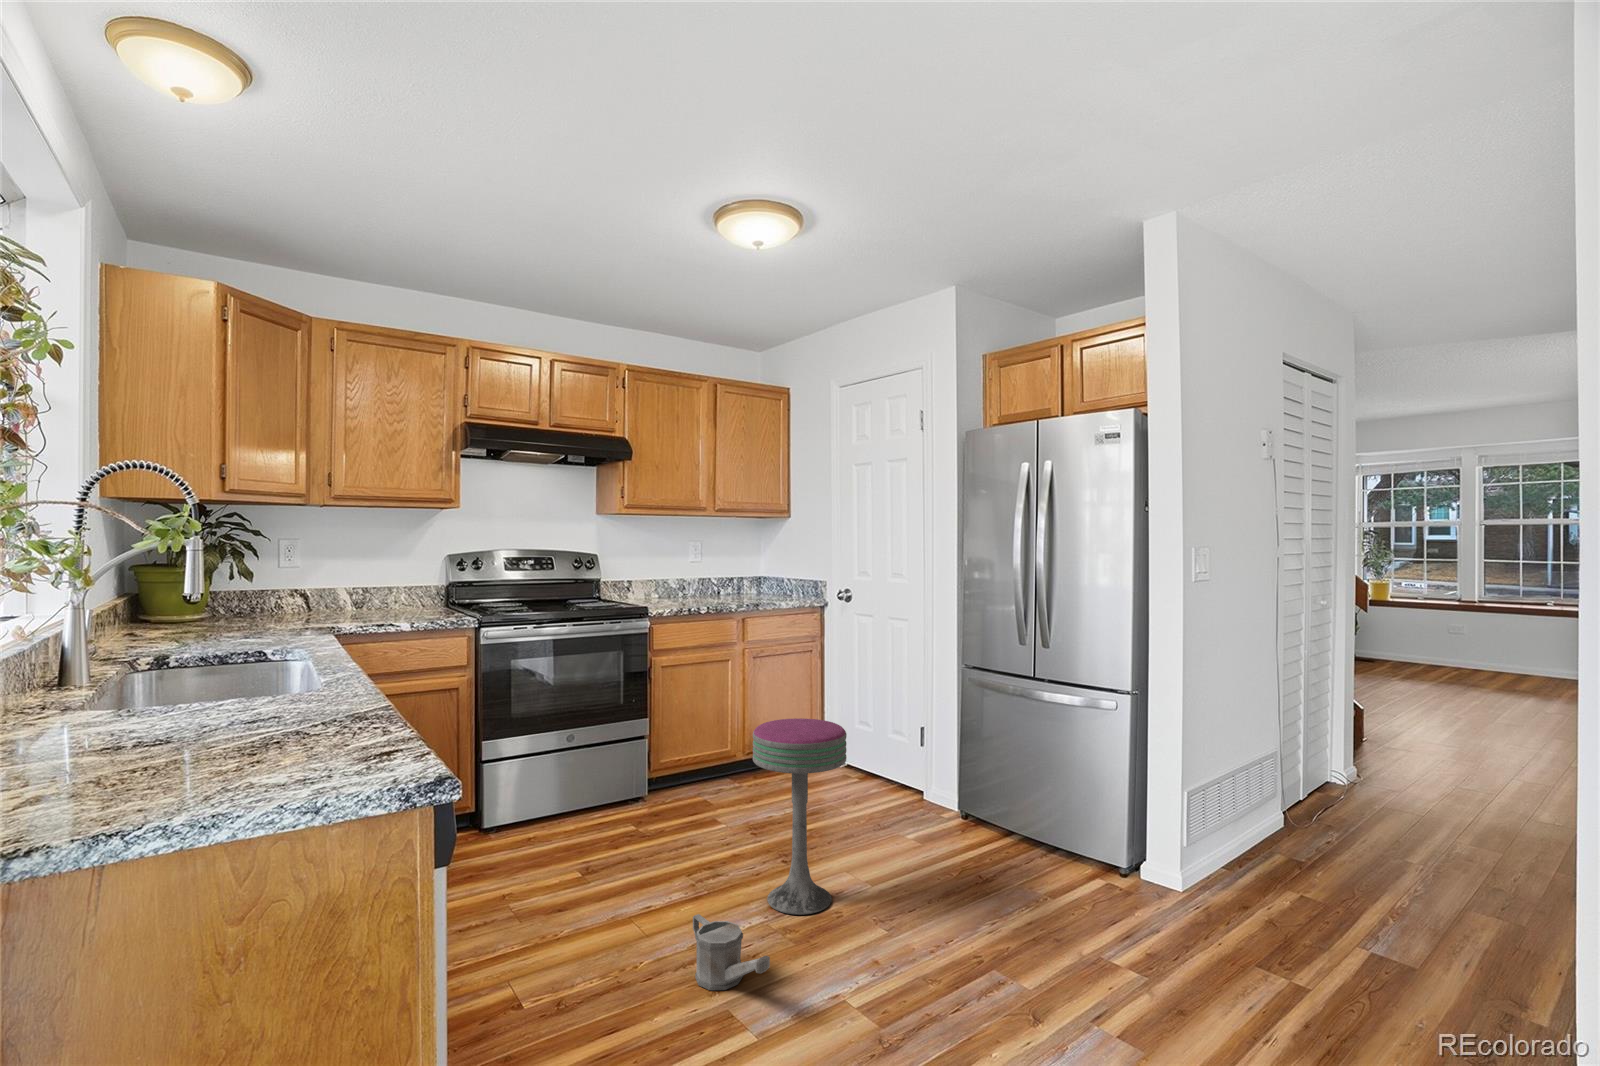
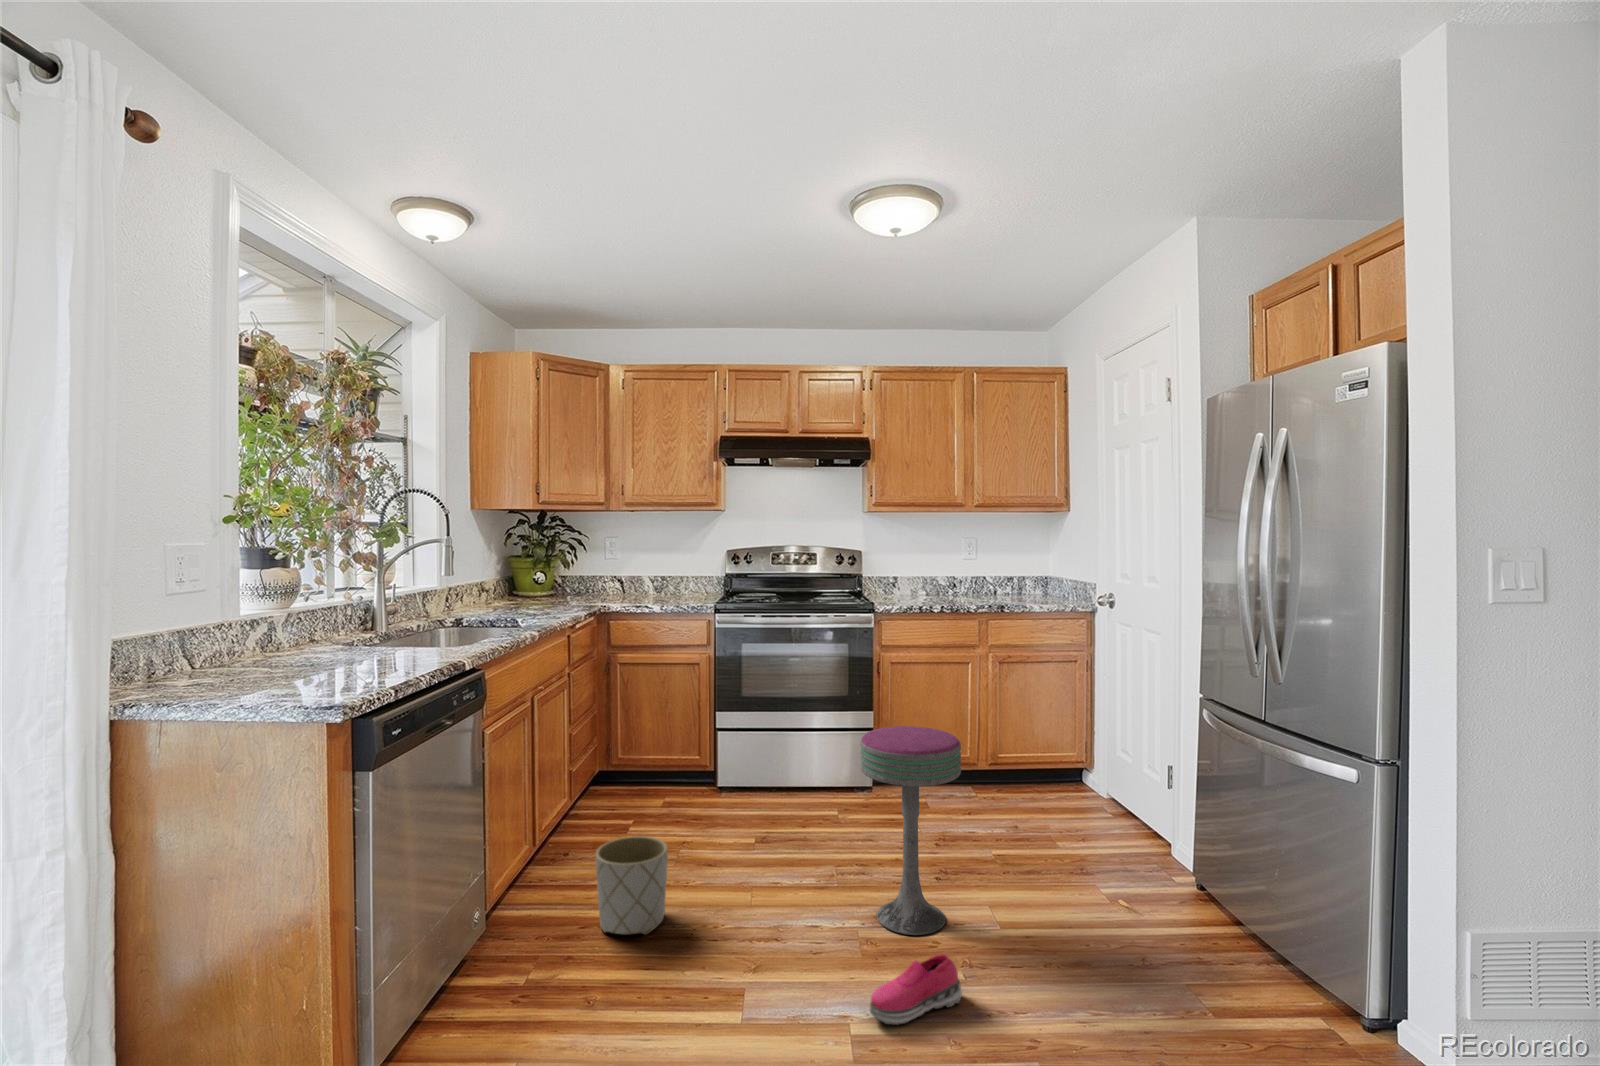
planter: none [489,887,577,1012] -> present [596,836,668,934]
watering can: present [693,914,770,990] -> none [746,898,792,974]
shoe: none [851,914,906,989] -> present [870,954,962,1025]

